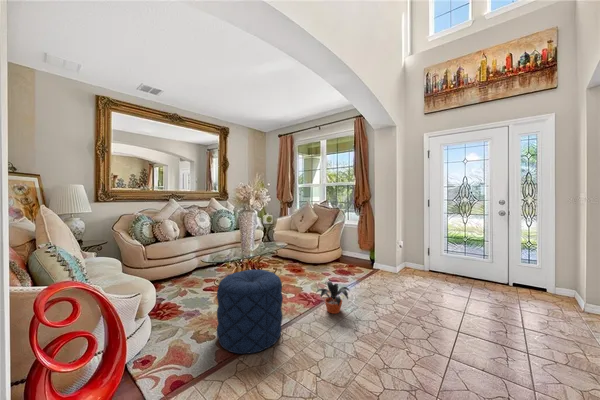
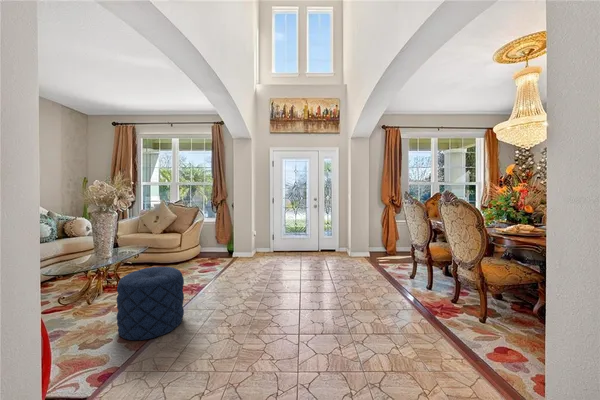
potted plant: present [317,281,349,314] -> none [201,269,230,293]

